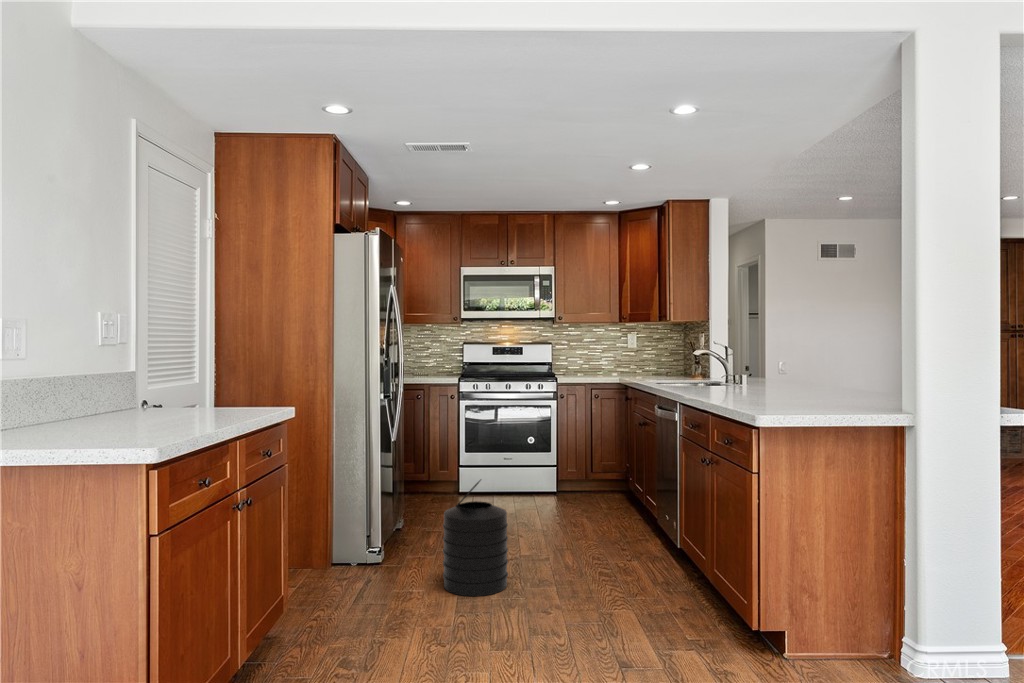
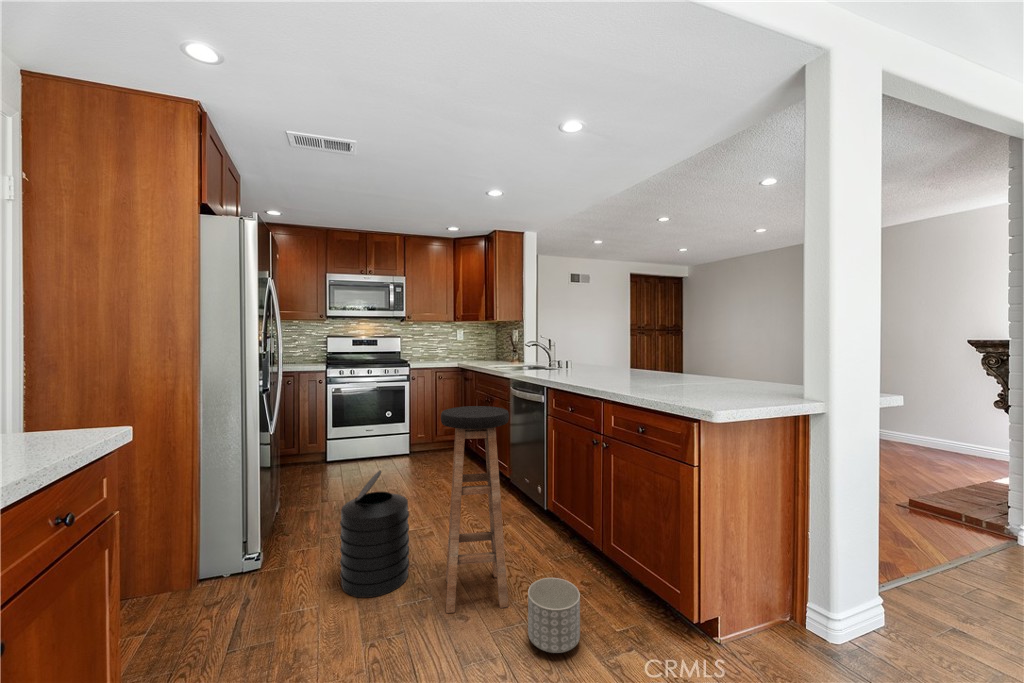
bar stool: none [528,419,598,622] -> present [441,406,509,613]
planter: none [591,590,642,652] -> present [528,578,580,653]

